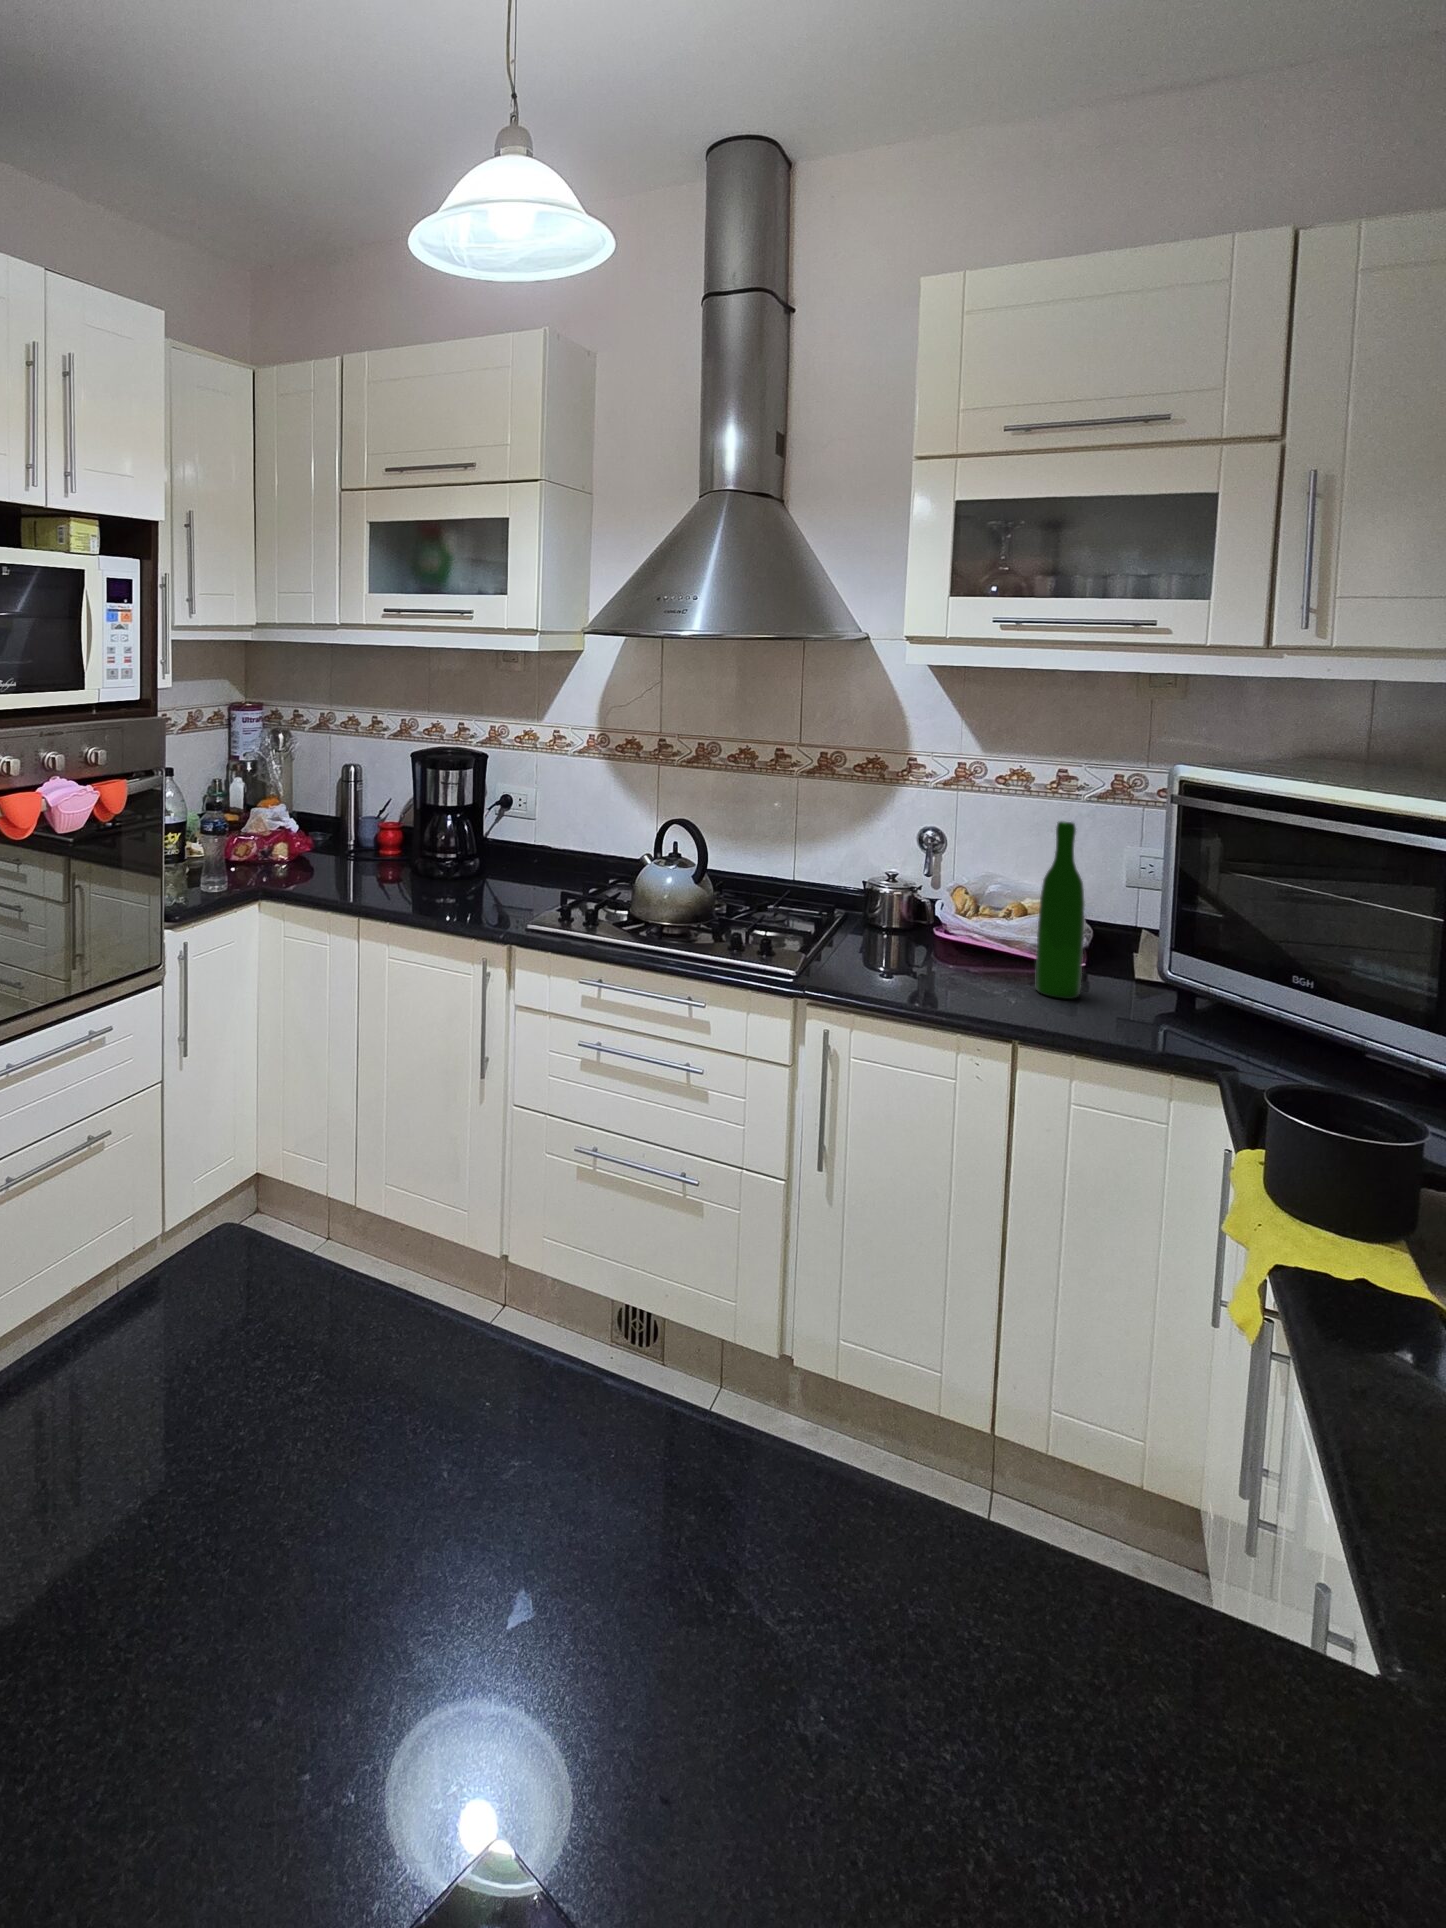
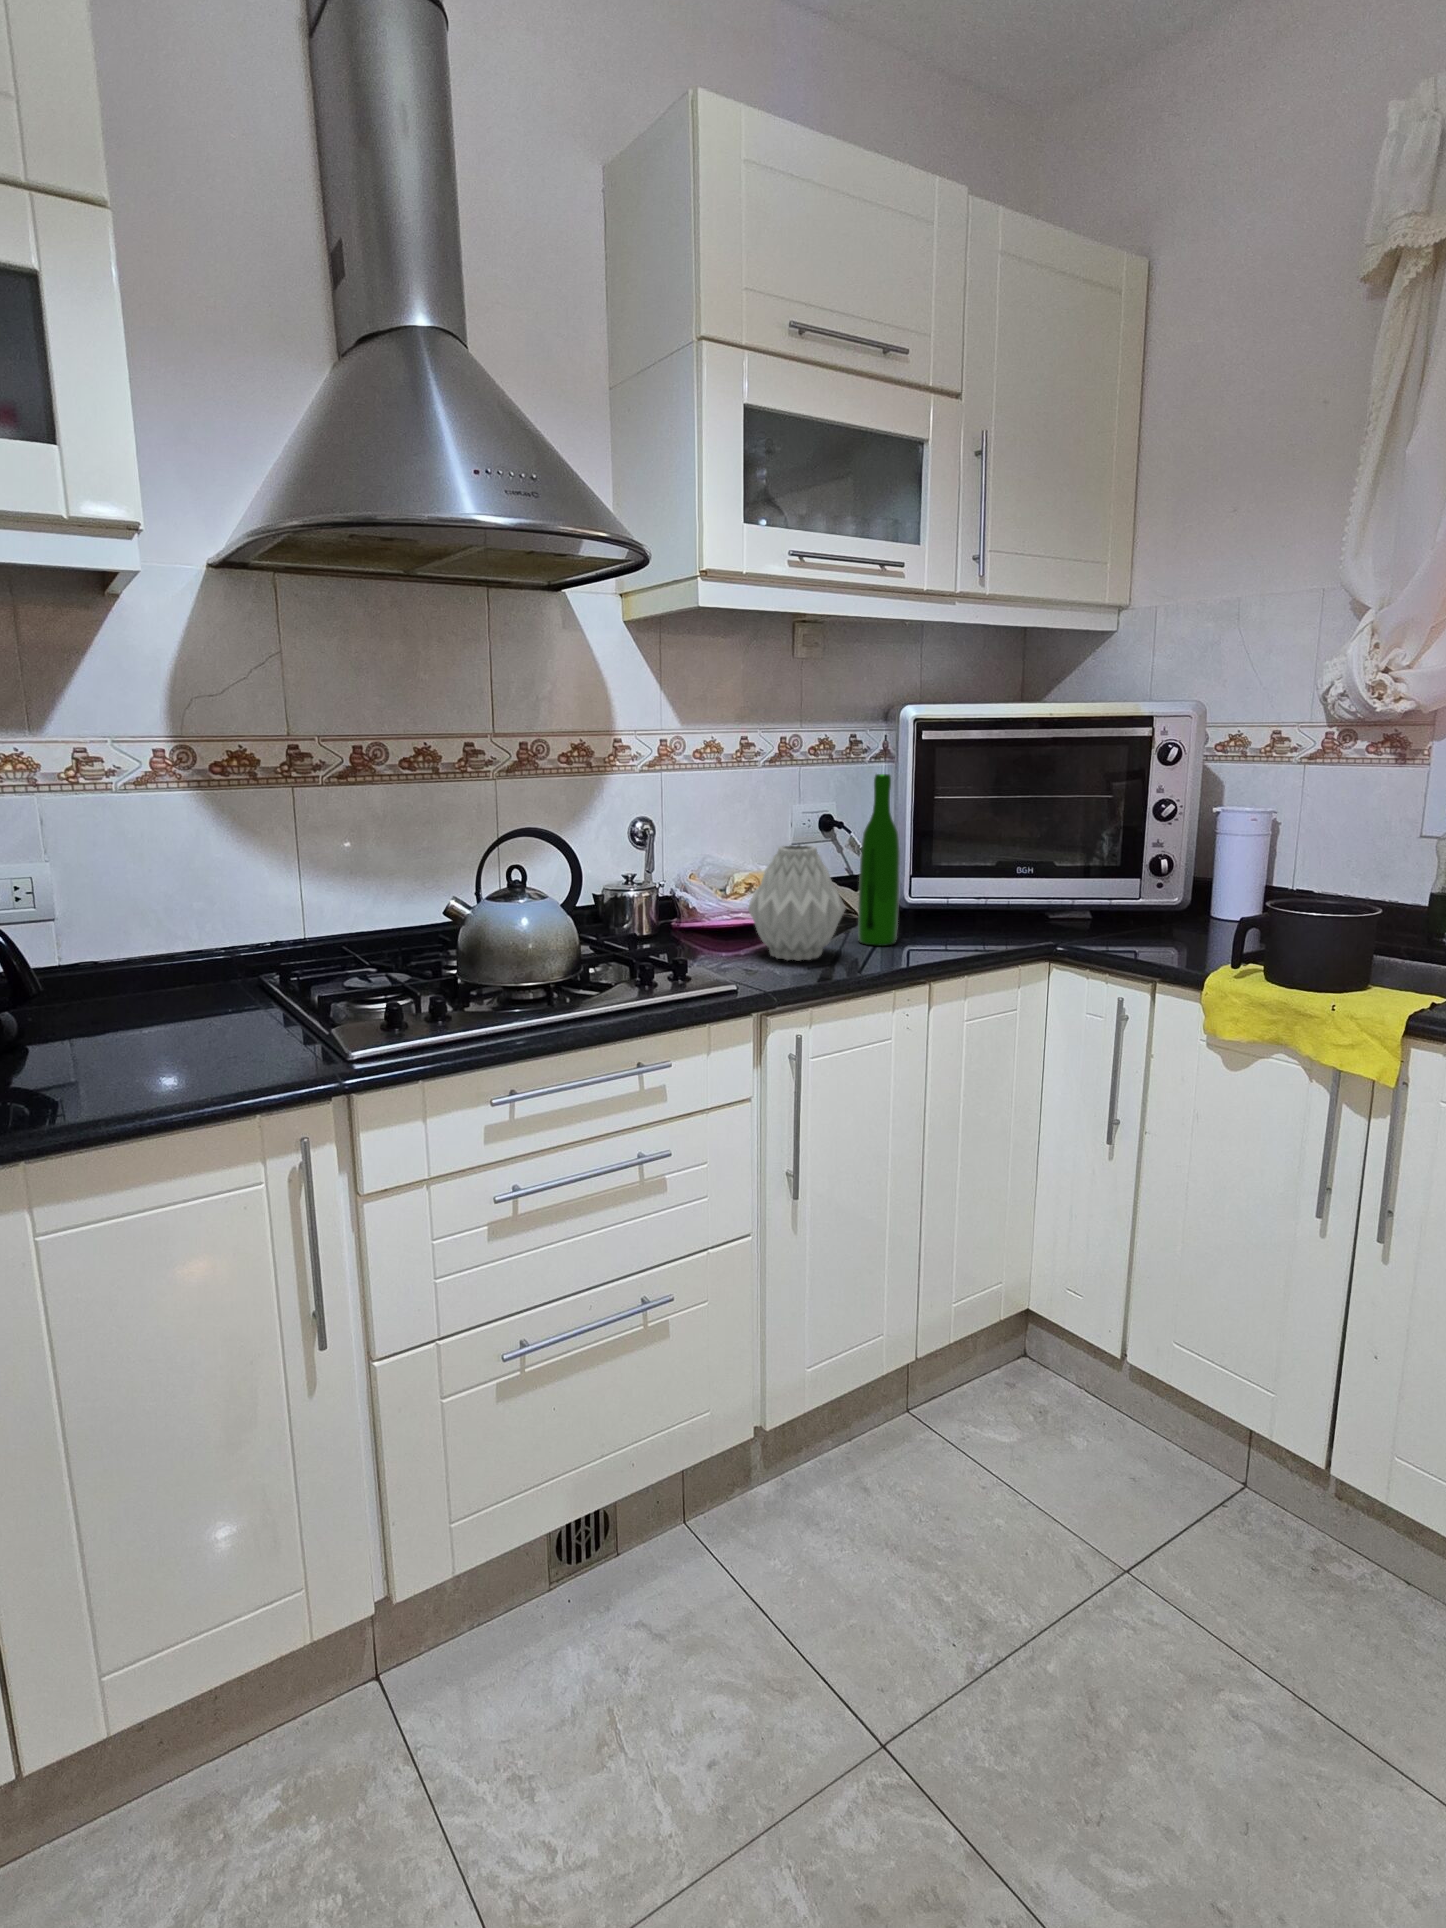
vase: none [886,869,982,980] -> present [748,845,845,961]

